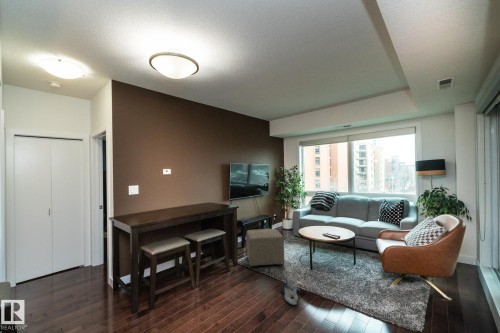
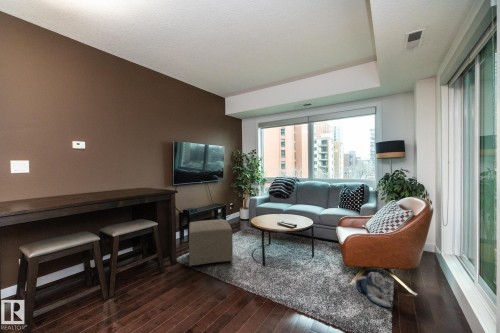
plush toy: present [282,277,301,305] -> present [356,272,391,308]

